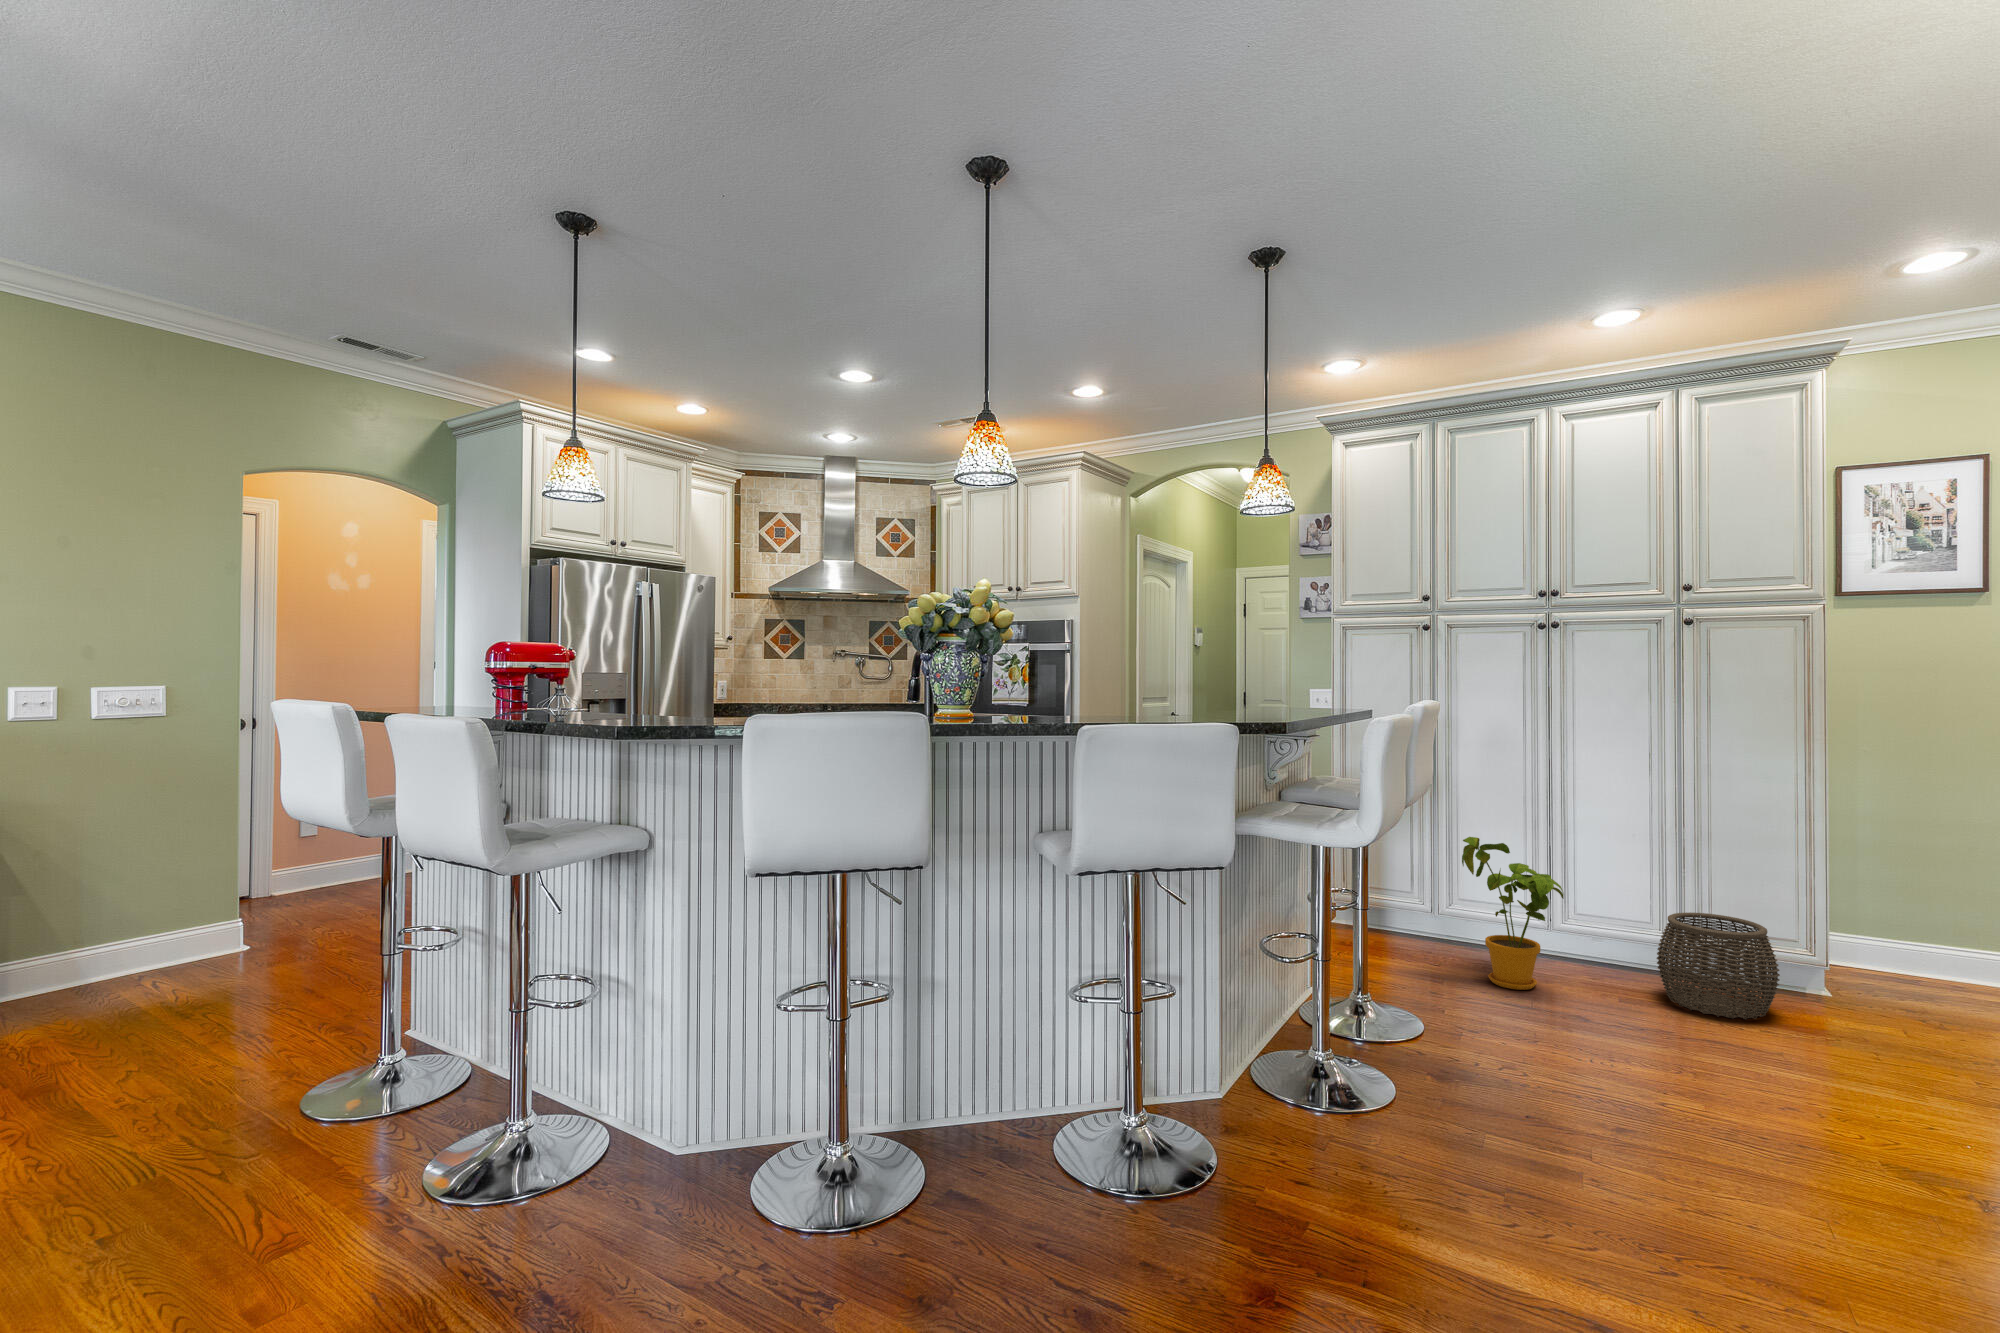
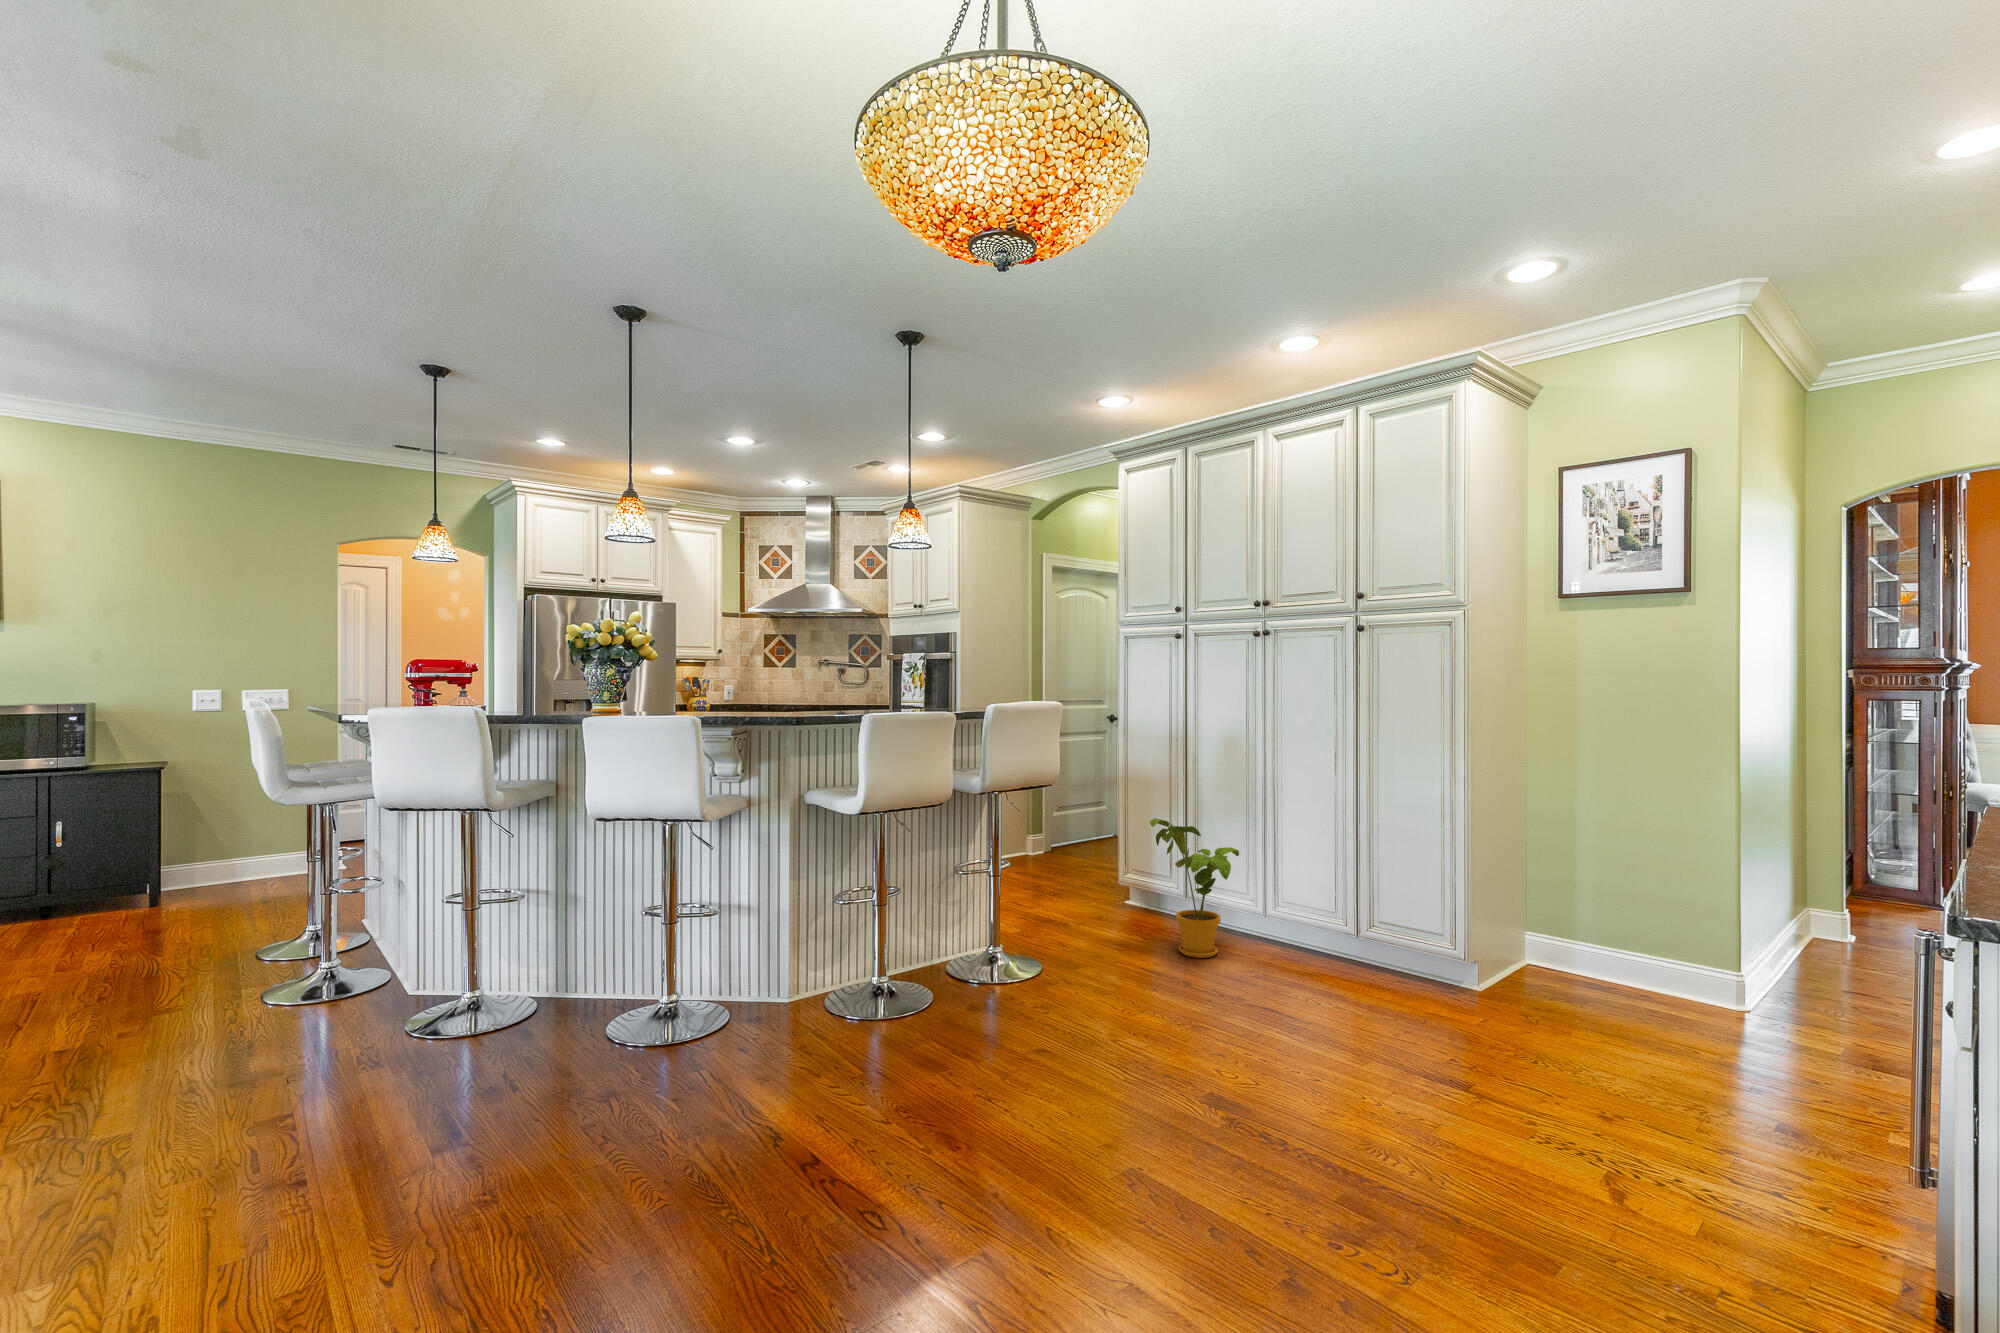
woven basket: present [1657,912,1780,1019] -> none [1304,898,1404,997]

